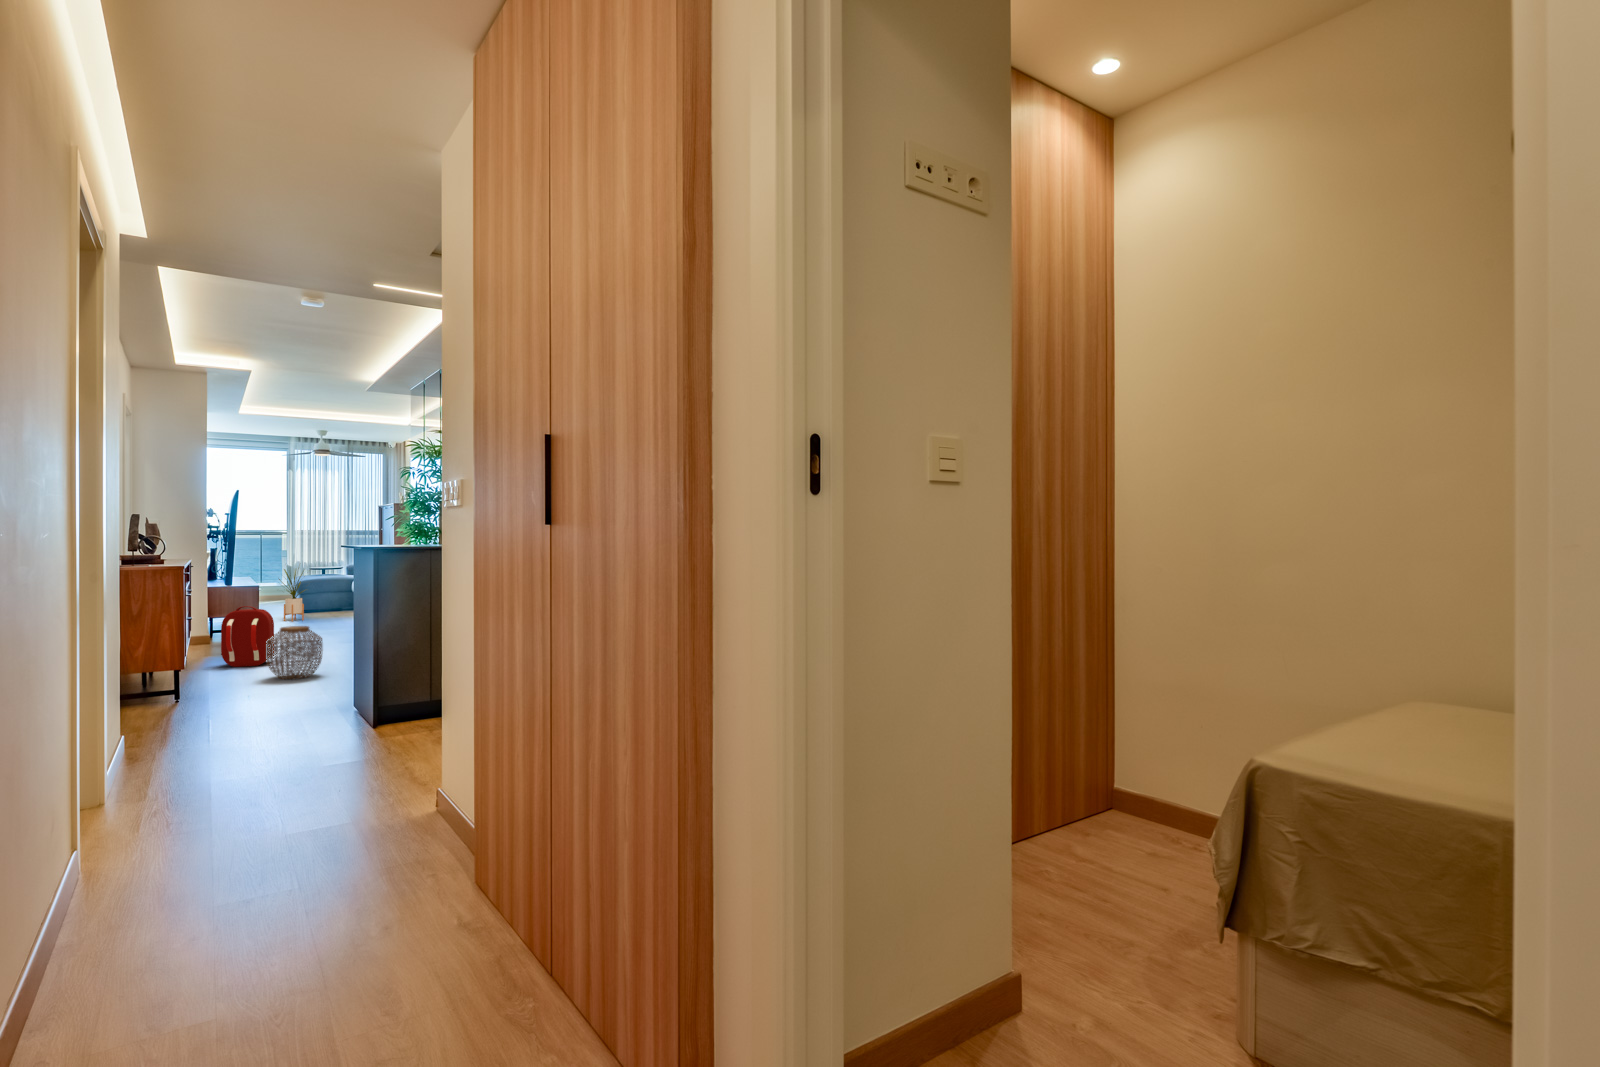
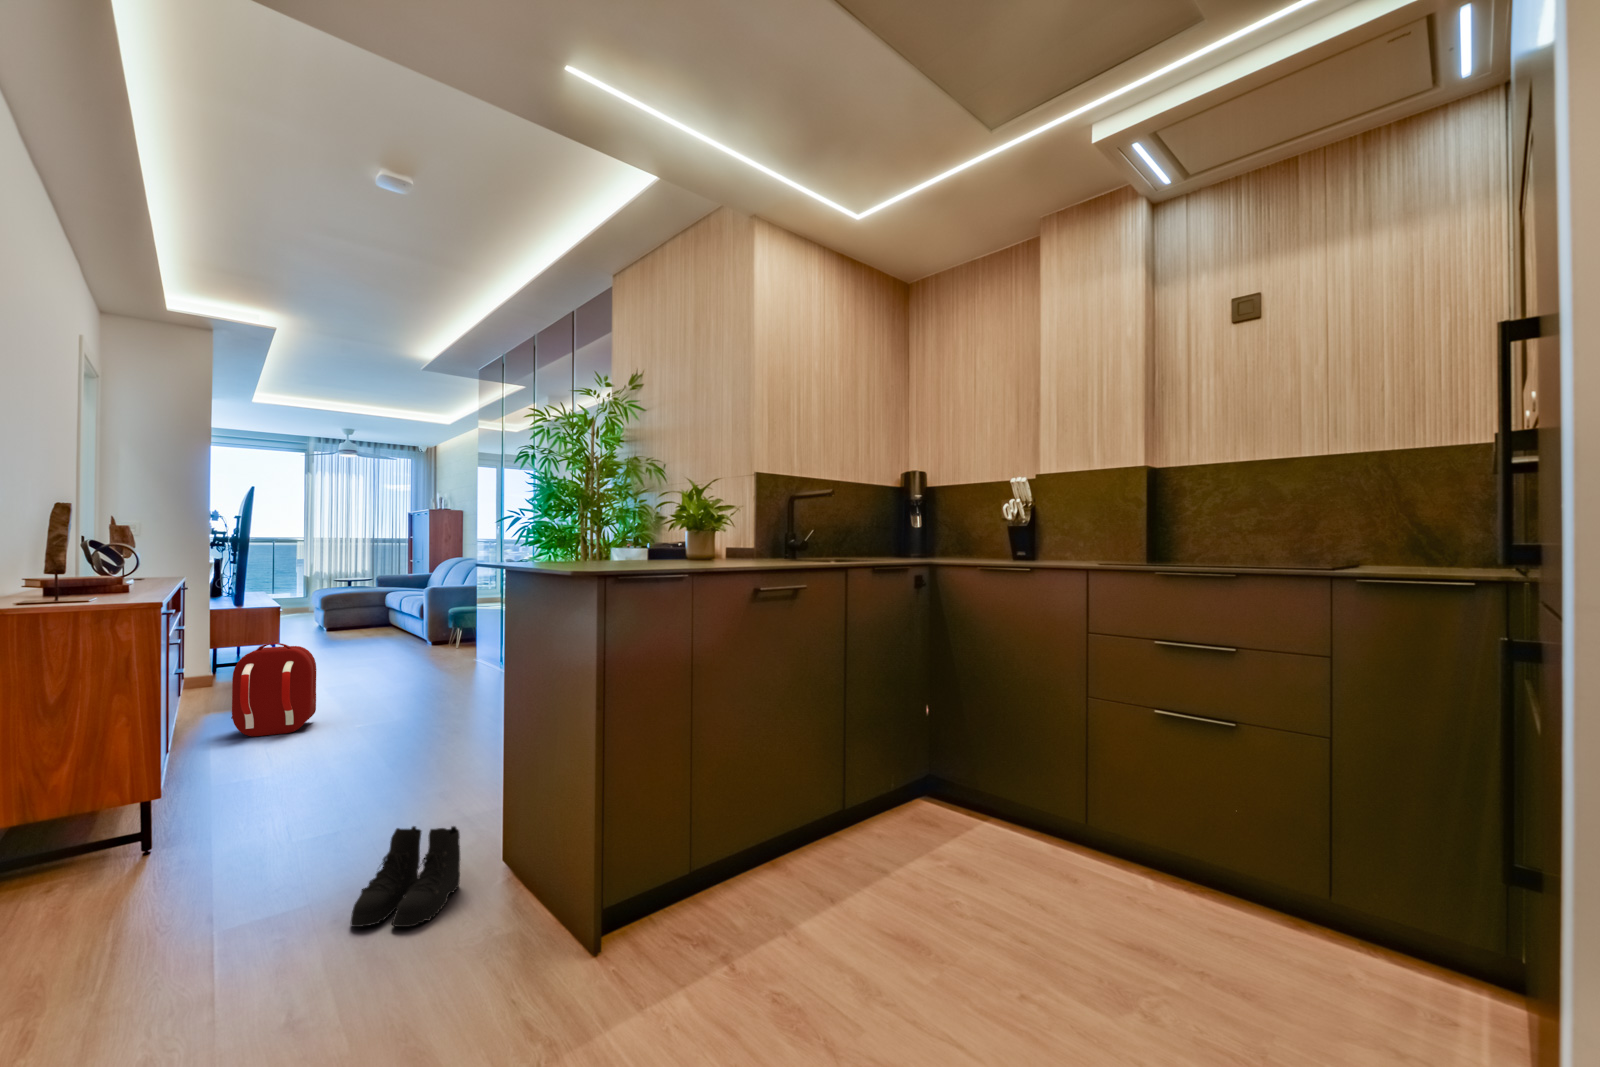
house plant: present [279,568,304,621] -> none [300,574,346,645]
woven basket: present [266,626,322,679] -> none [313,676,405,767]
boots: none [267,684,323,722] -> present [351,826,460,927]

